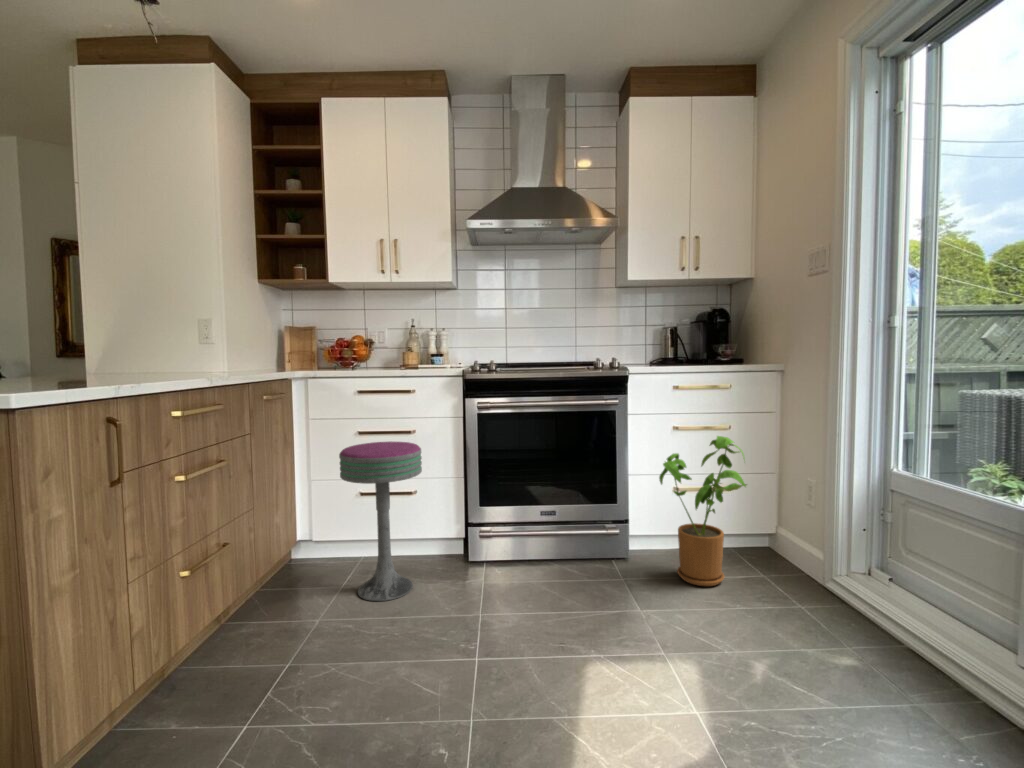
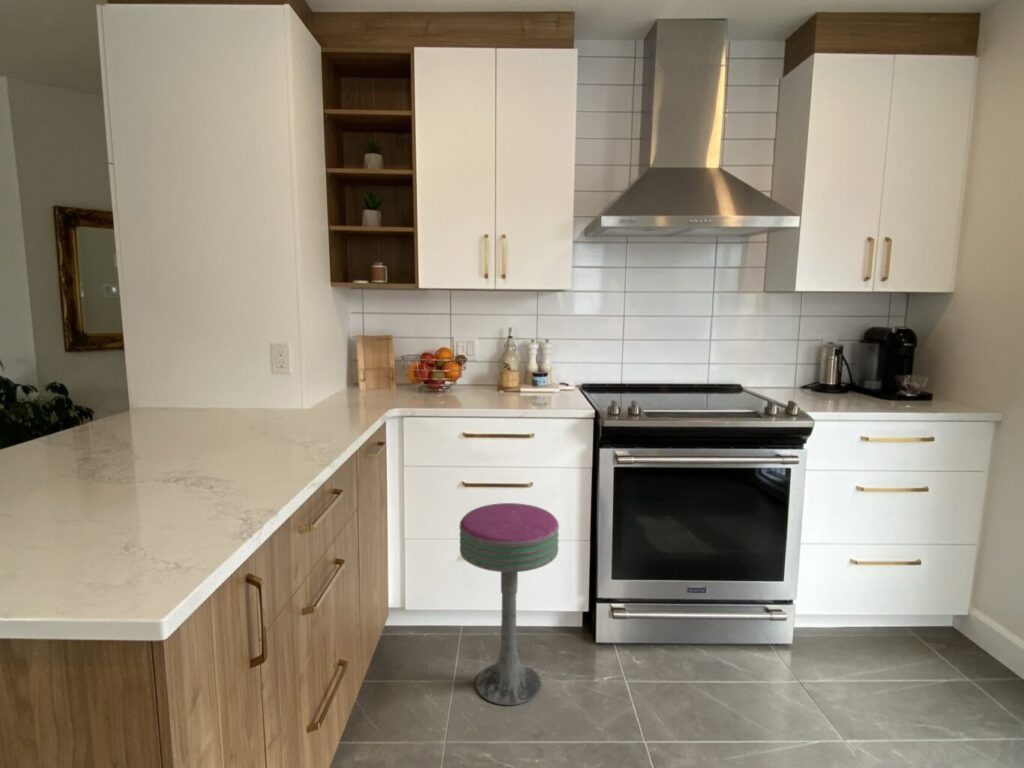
house plant: present [659,436,747,586] -> none [843,512,981,697]

